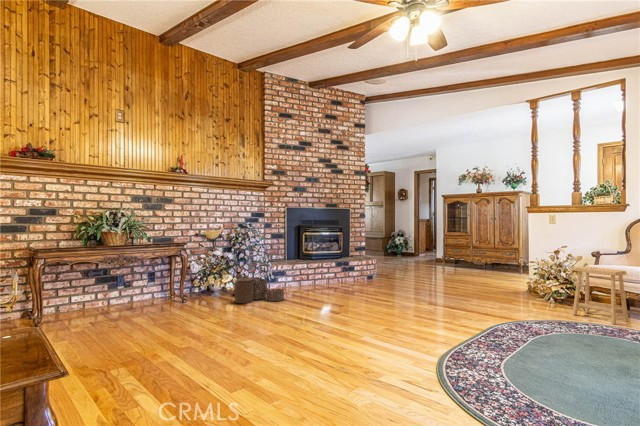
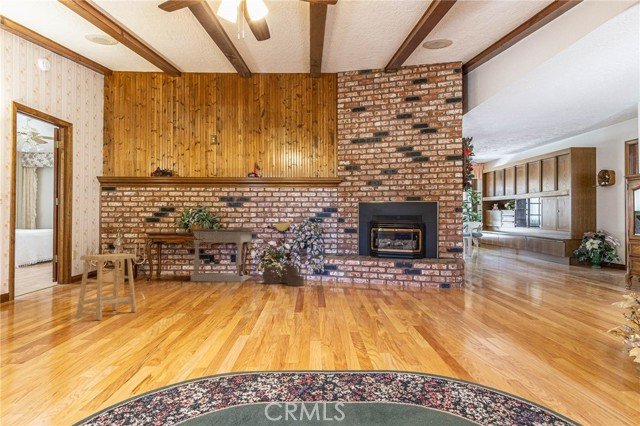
side table: none [117,238,208,317] -> present [191,229,254,282]
footstool: present [573,267,628,324] -> present [76,253,136,320]

